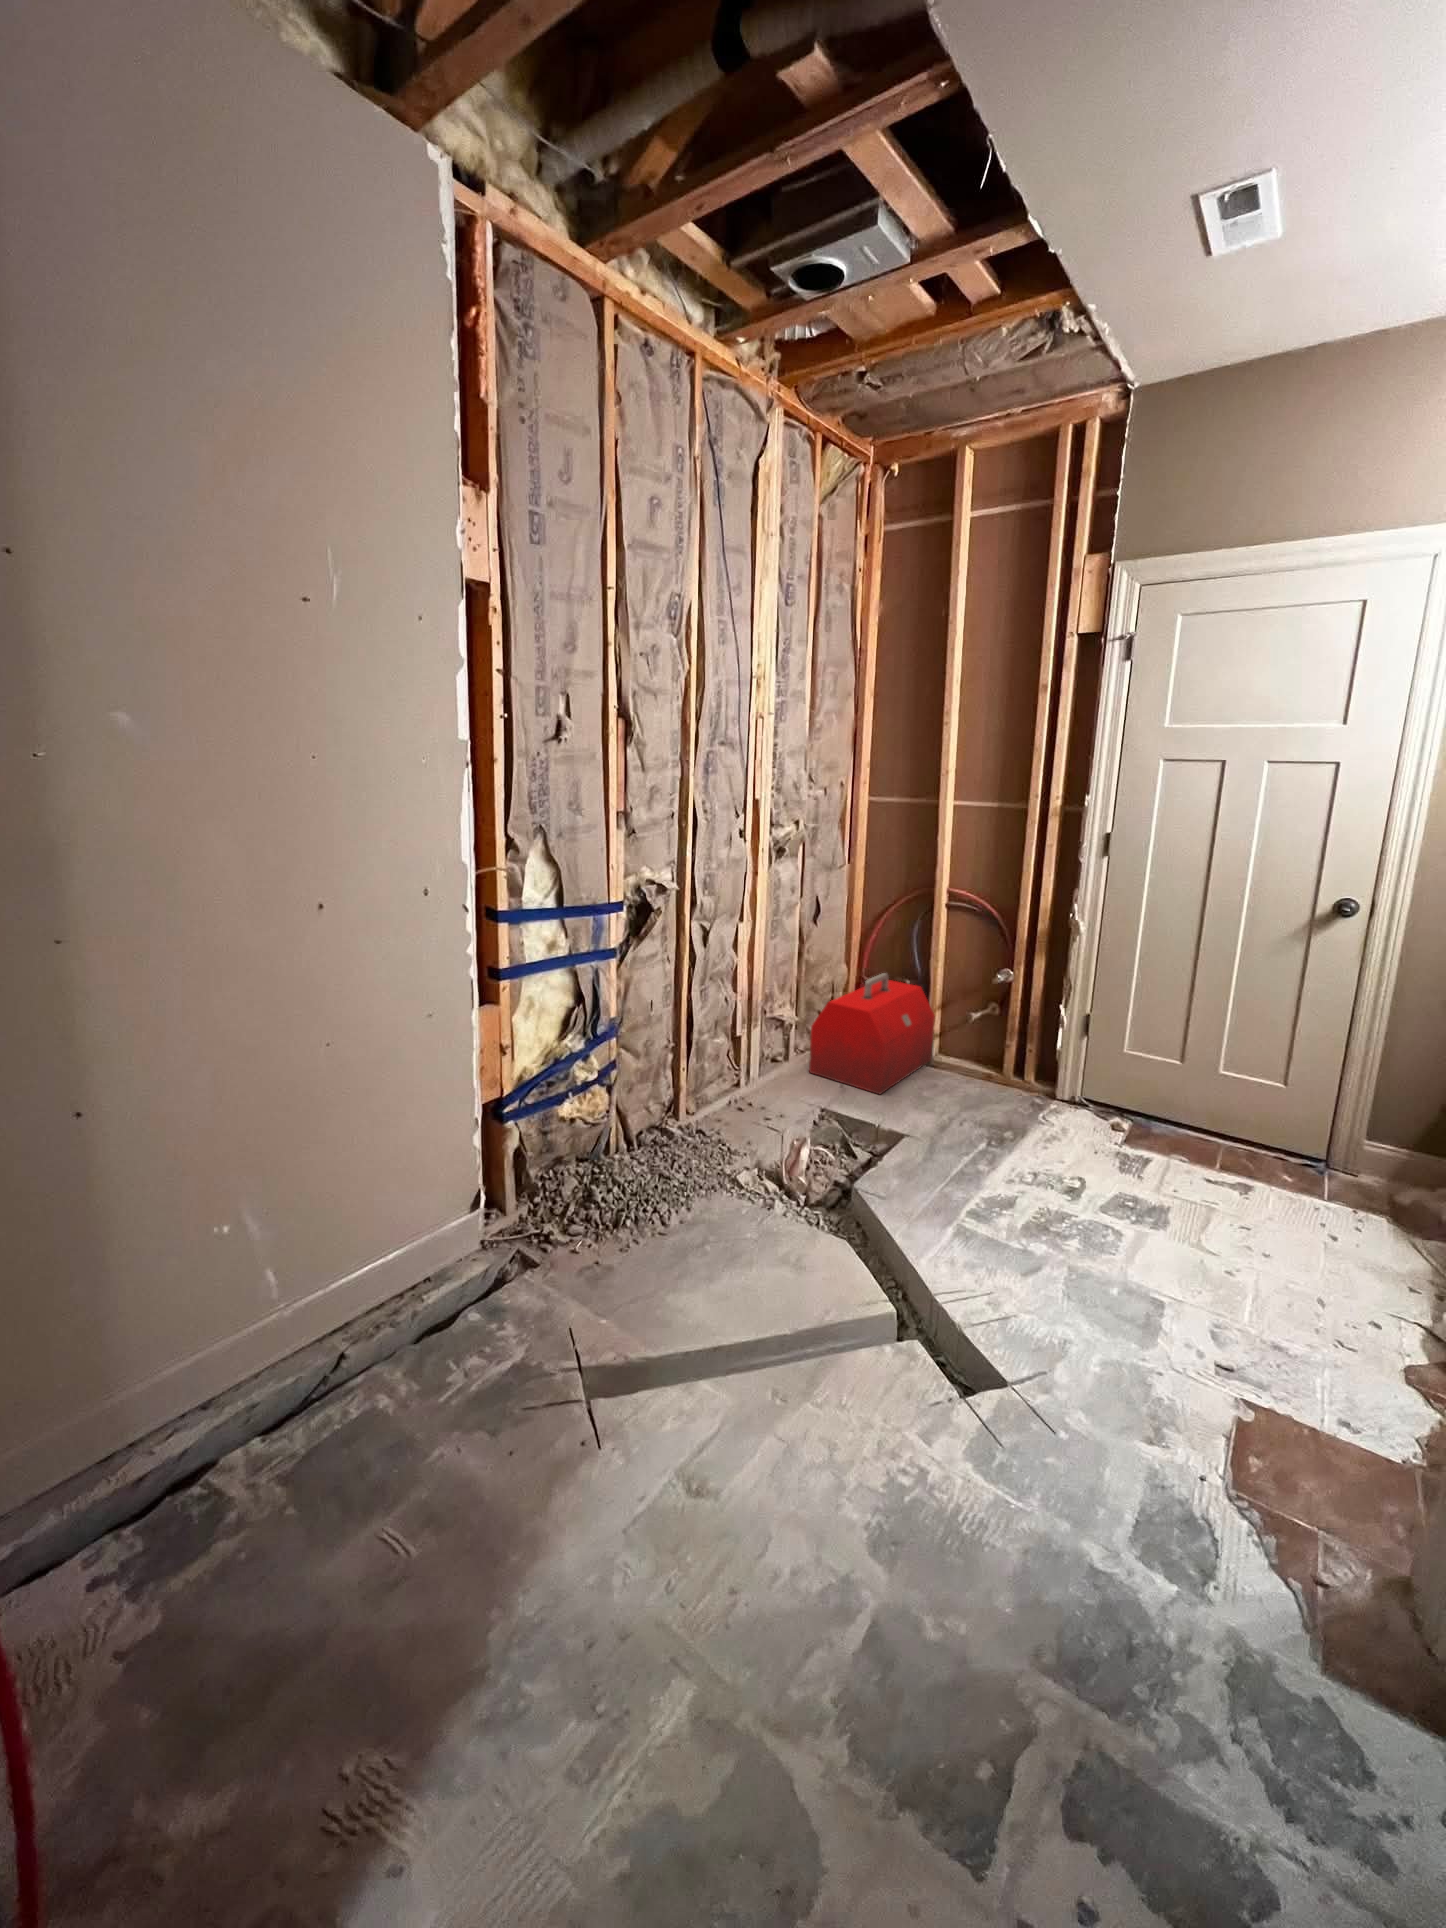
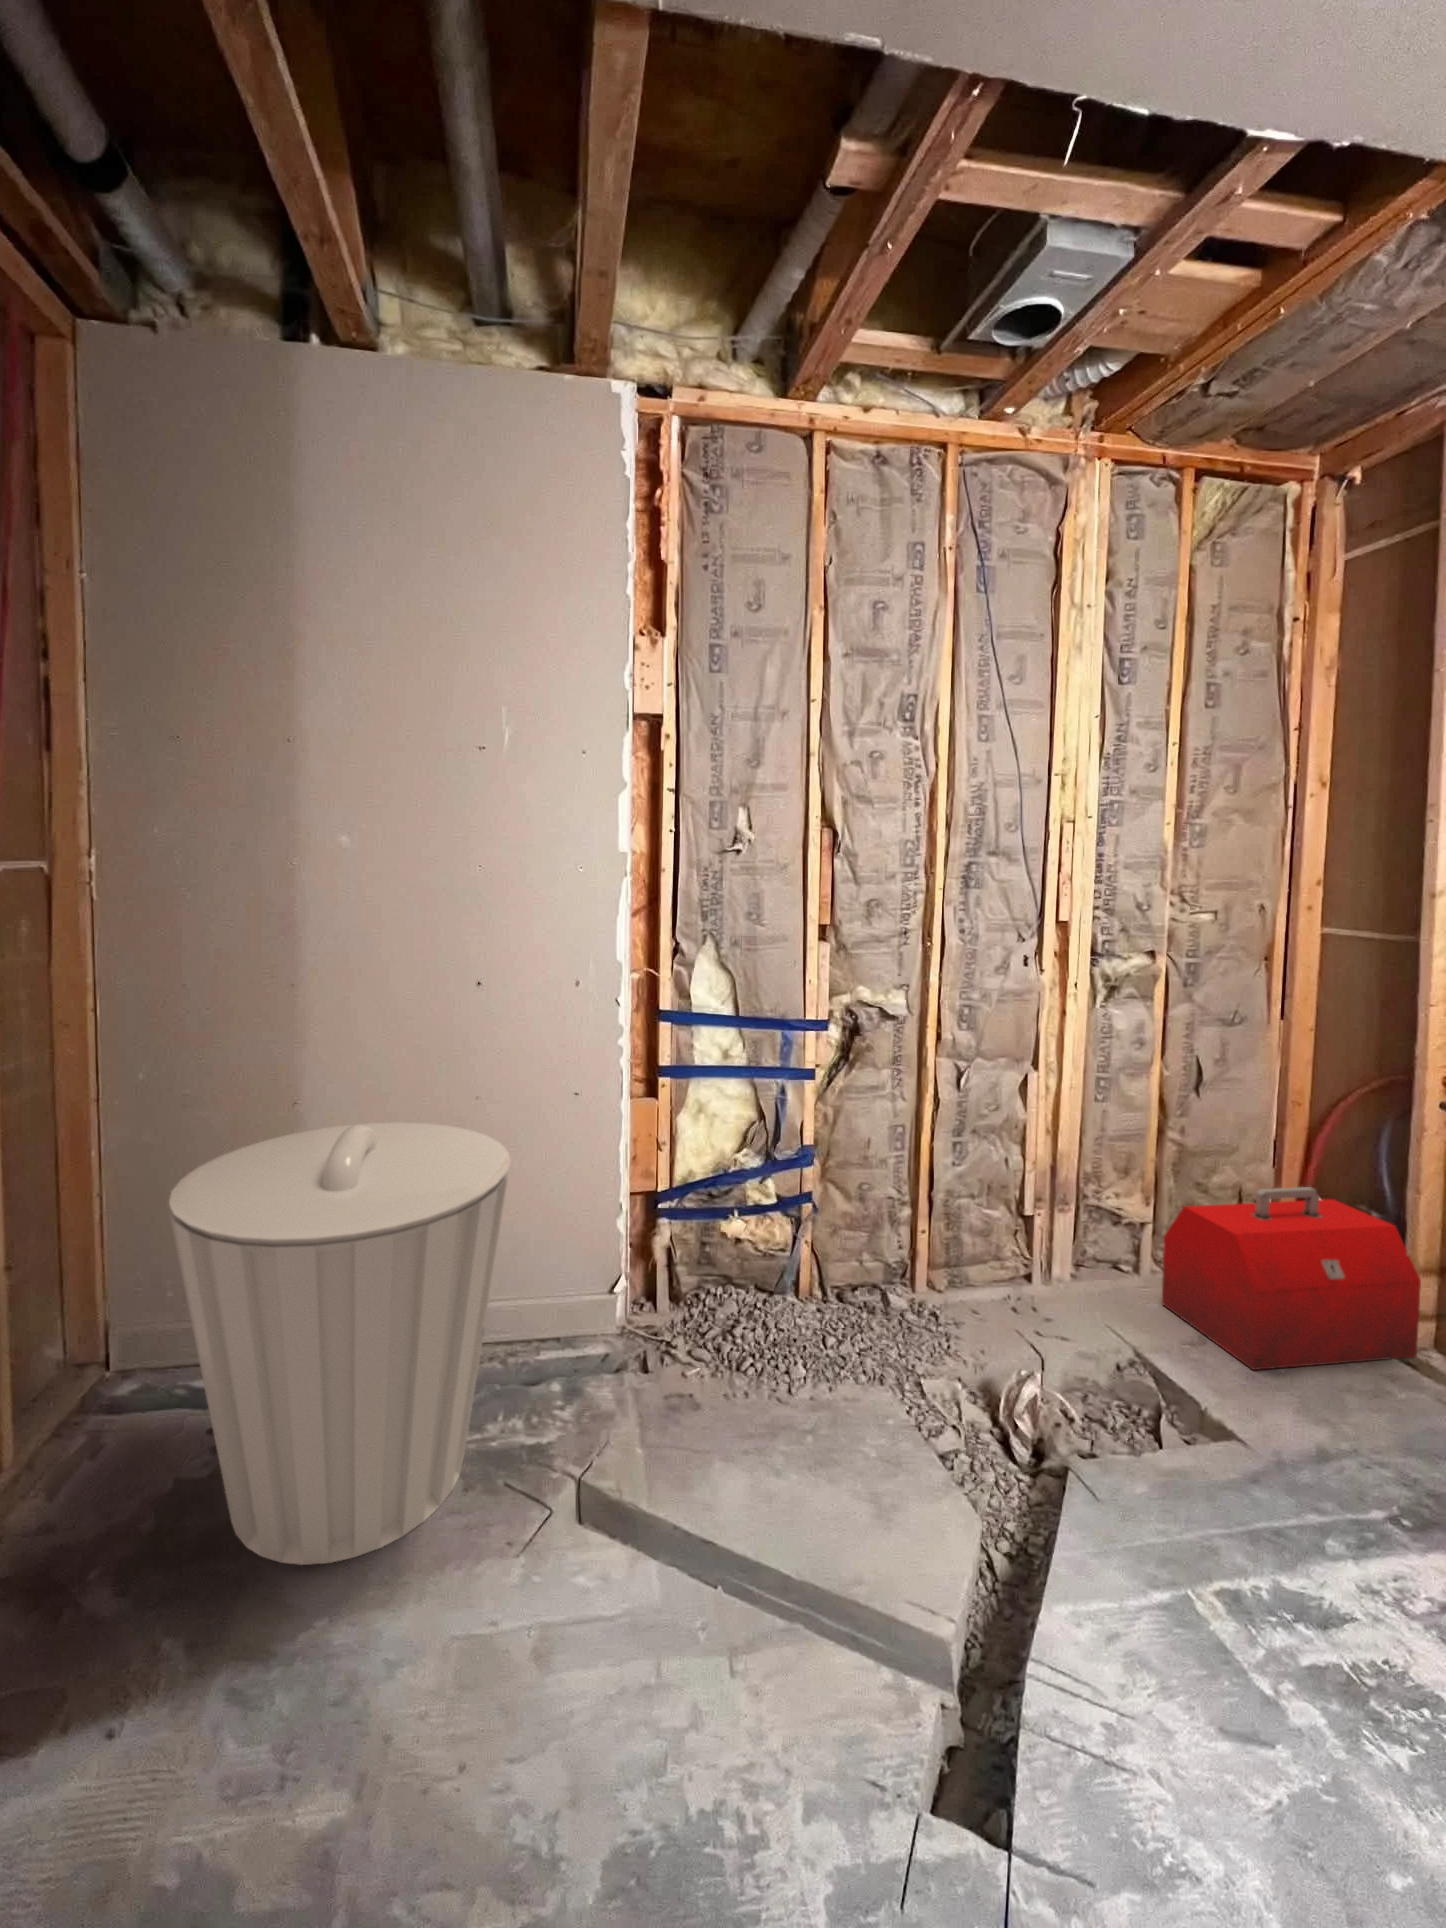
trash can: none [75,1078,530,1640] -> present [169,1122,510,1565]

